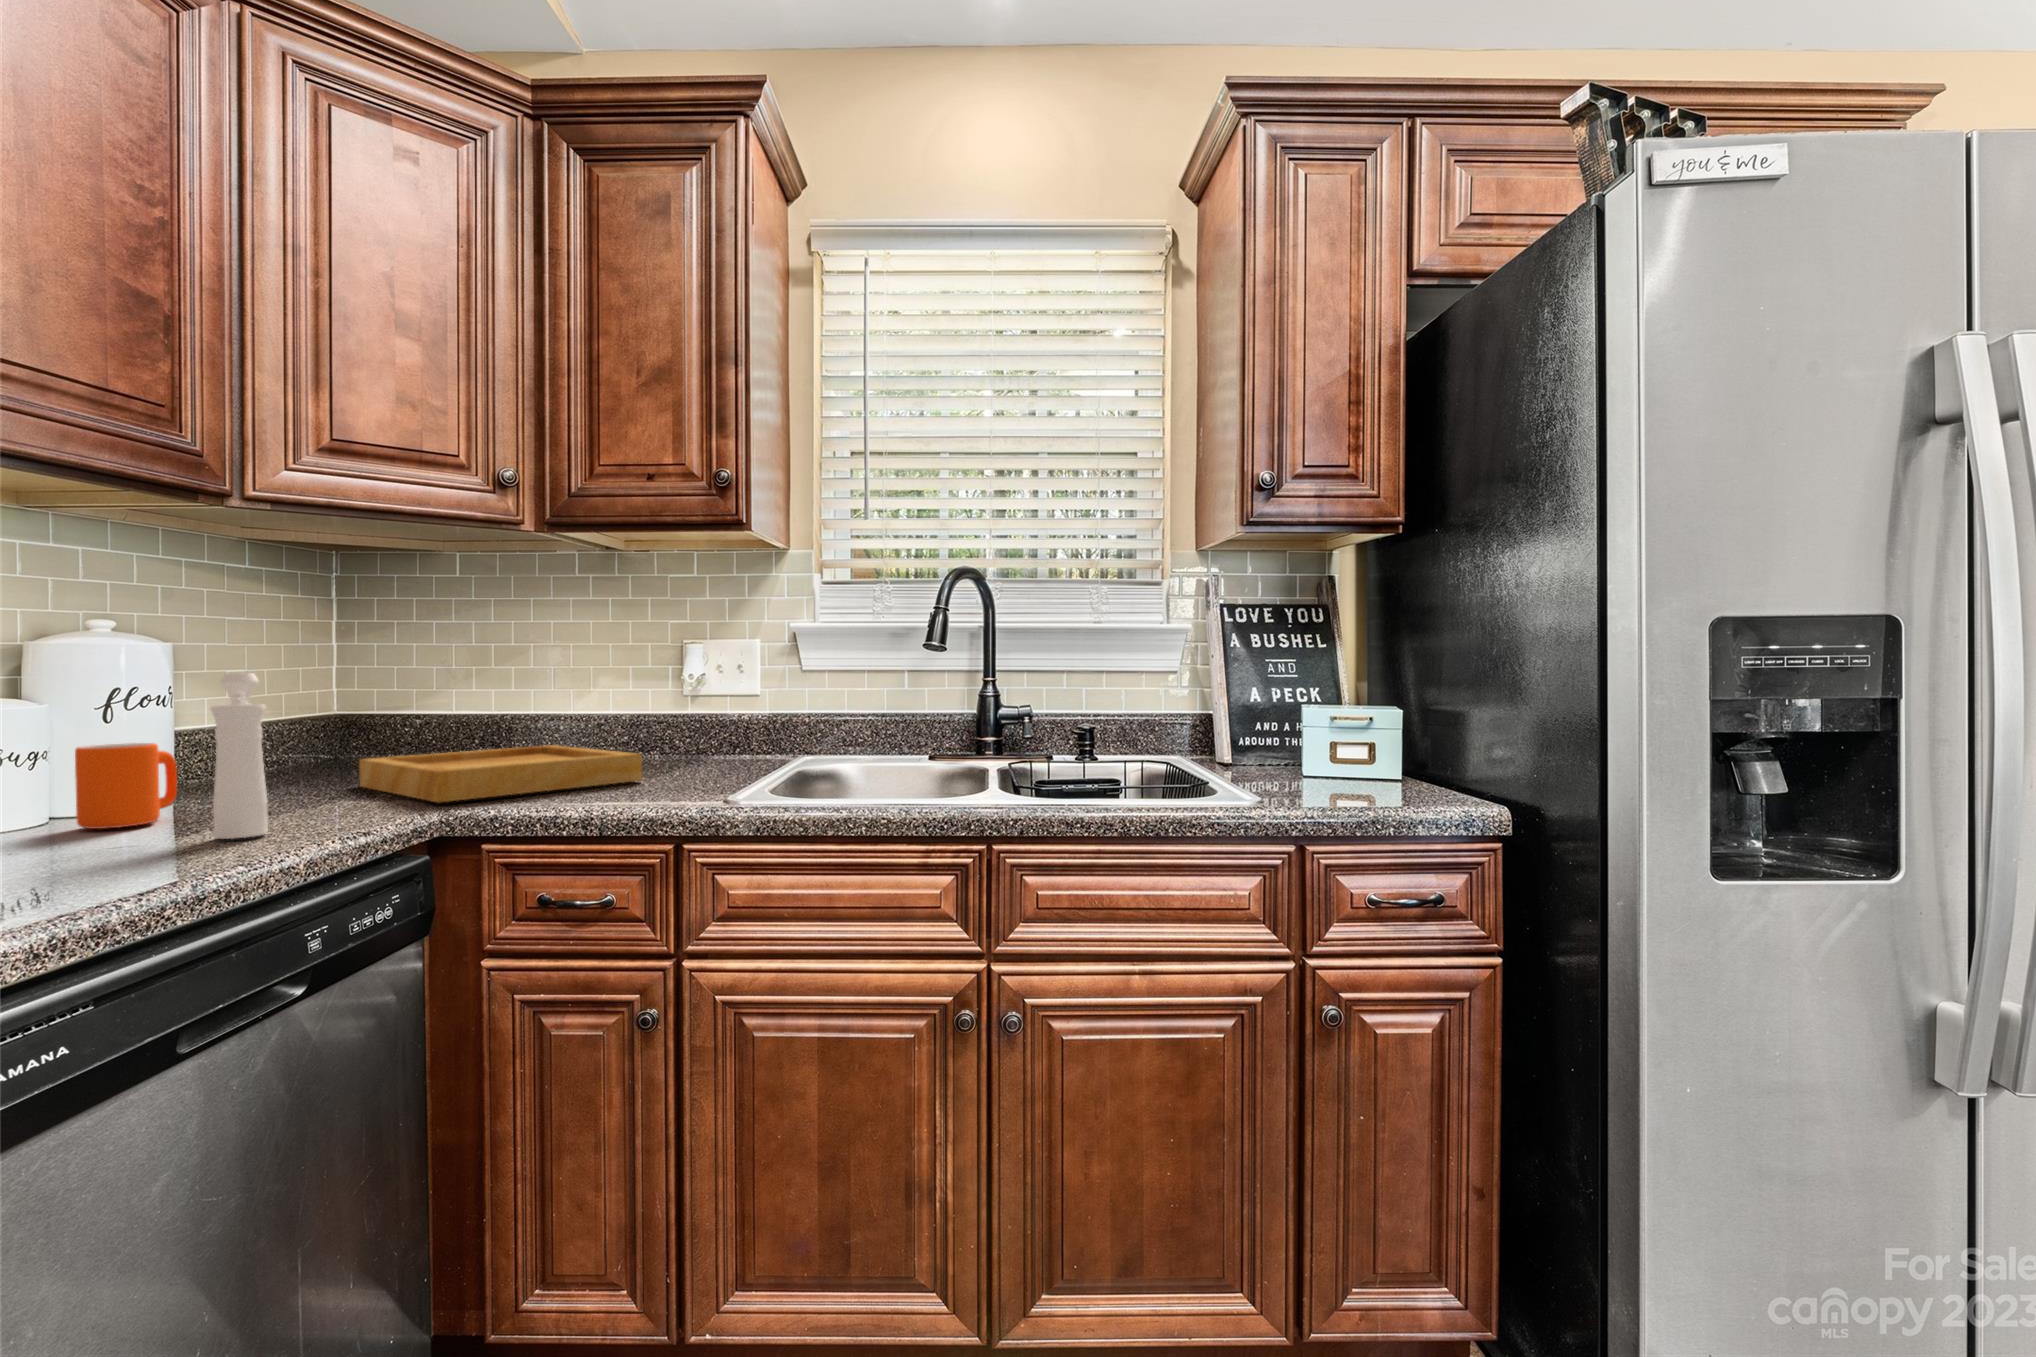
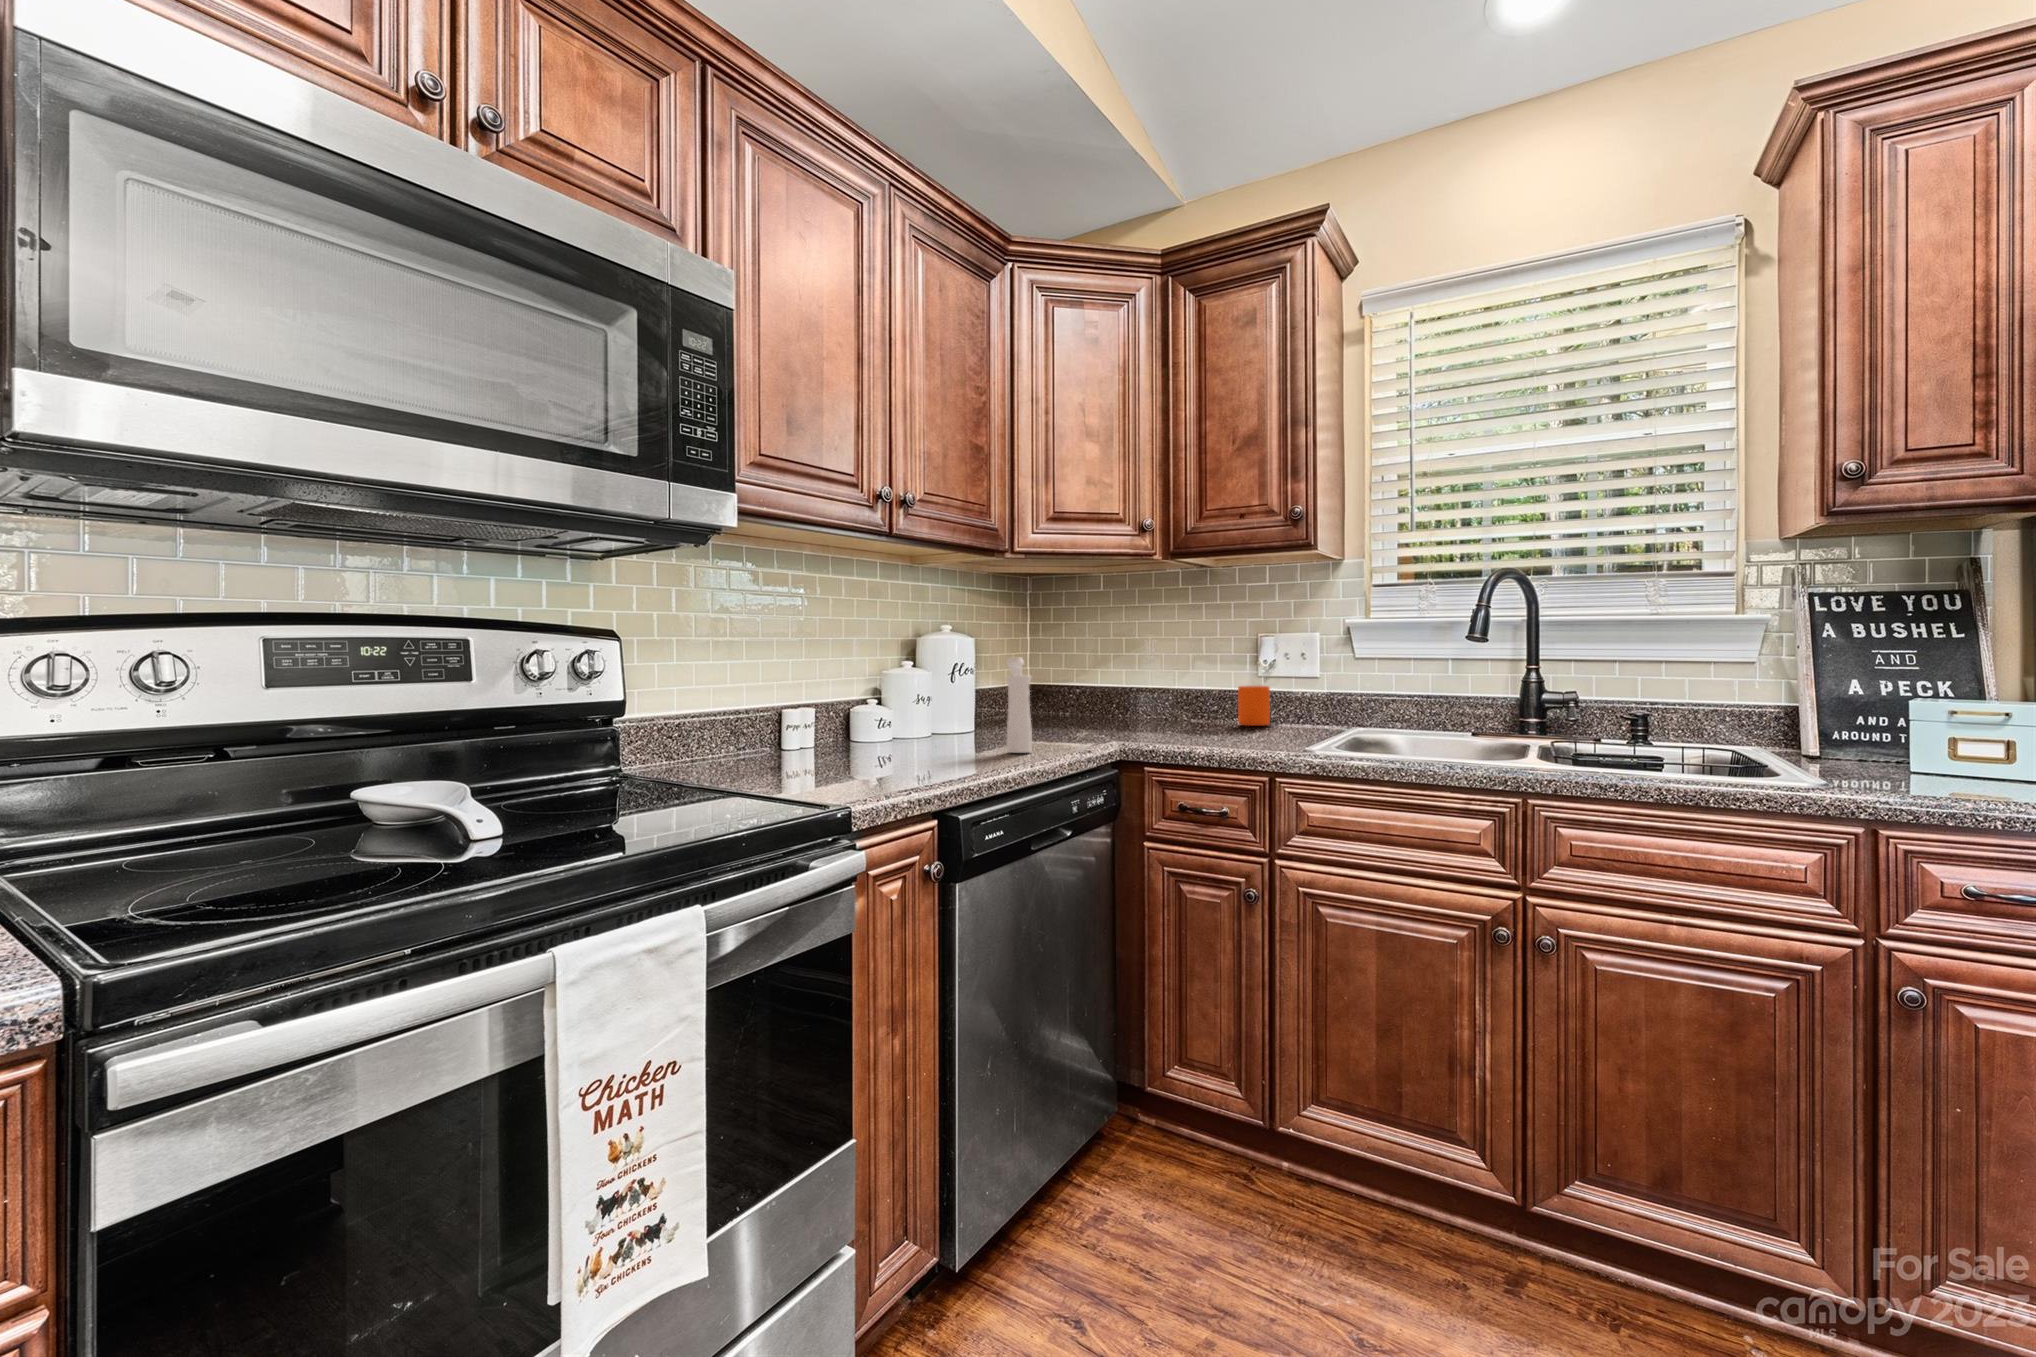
mug: present [75,743,177,829] -> present [1238,685,1270,726]
tray: present [359,745,642,802] -> none [1065,710,1240,741]

